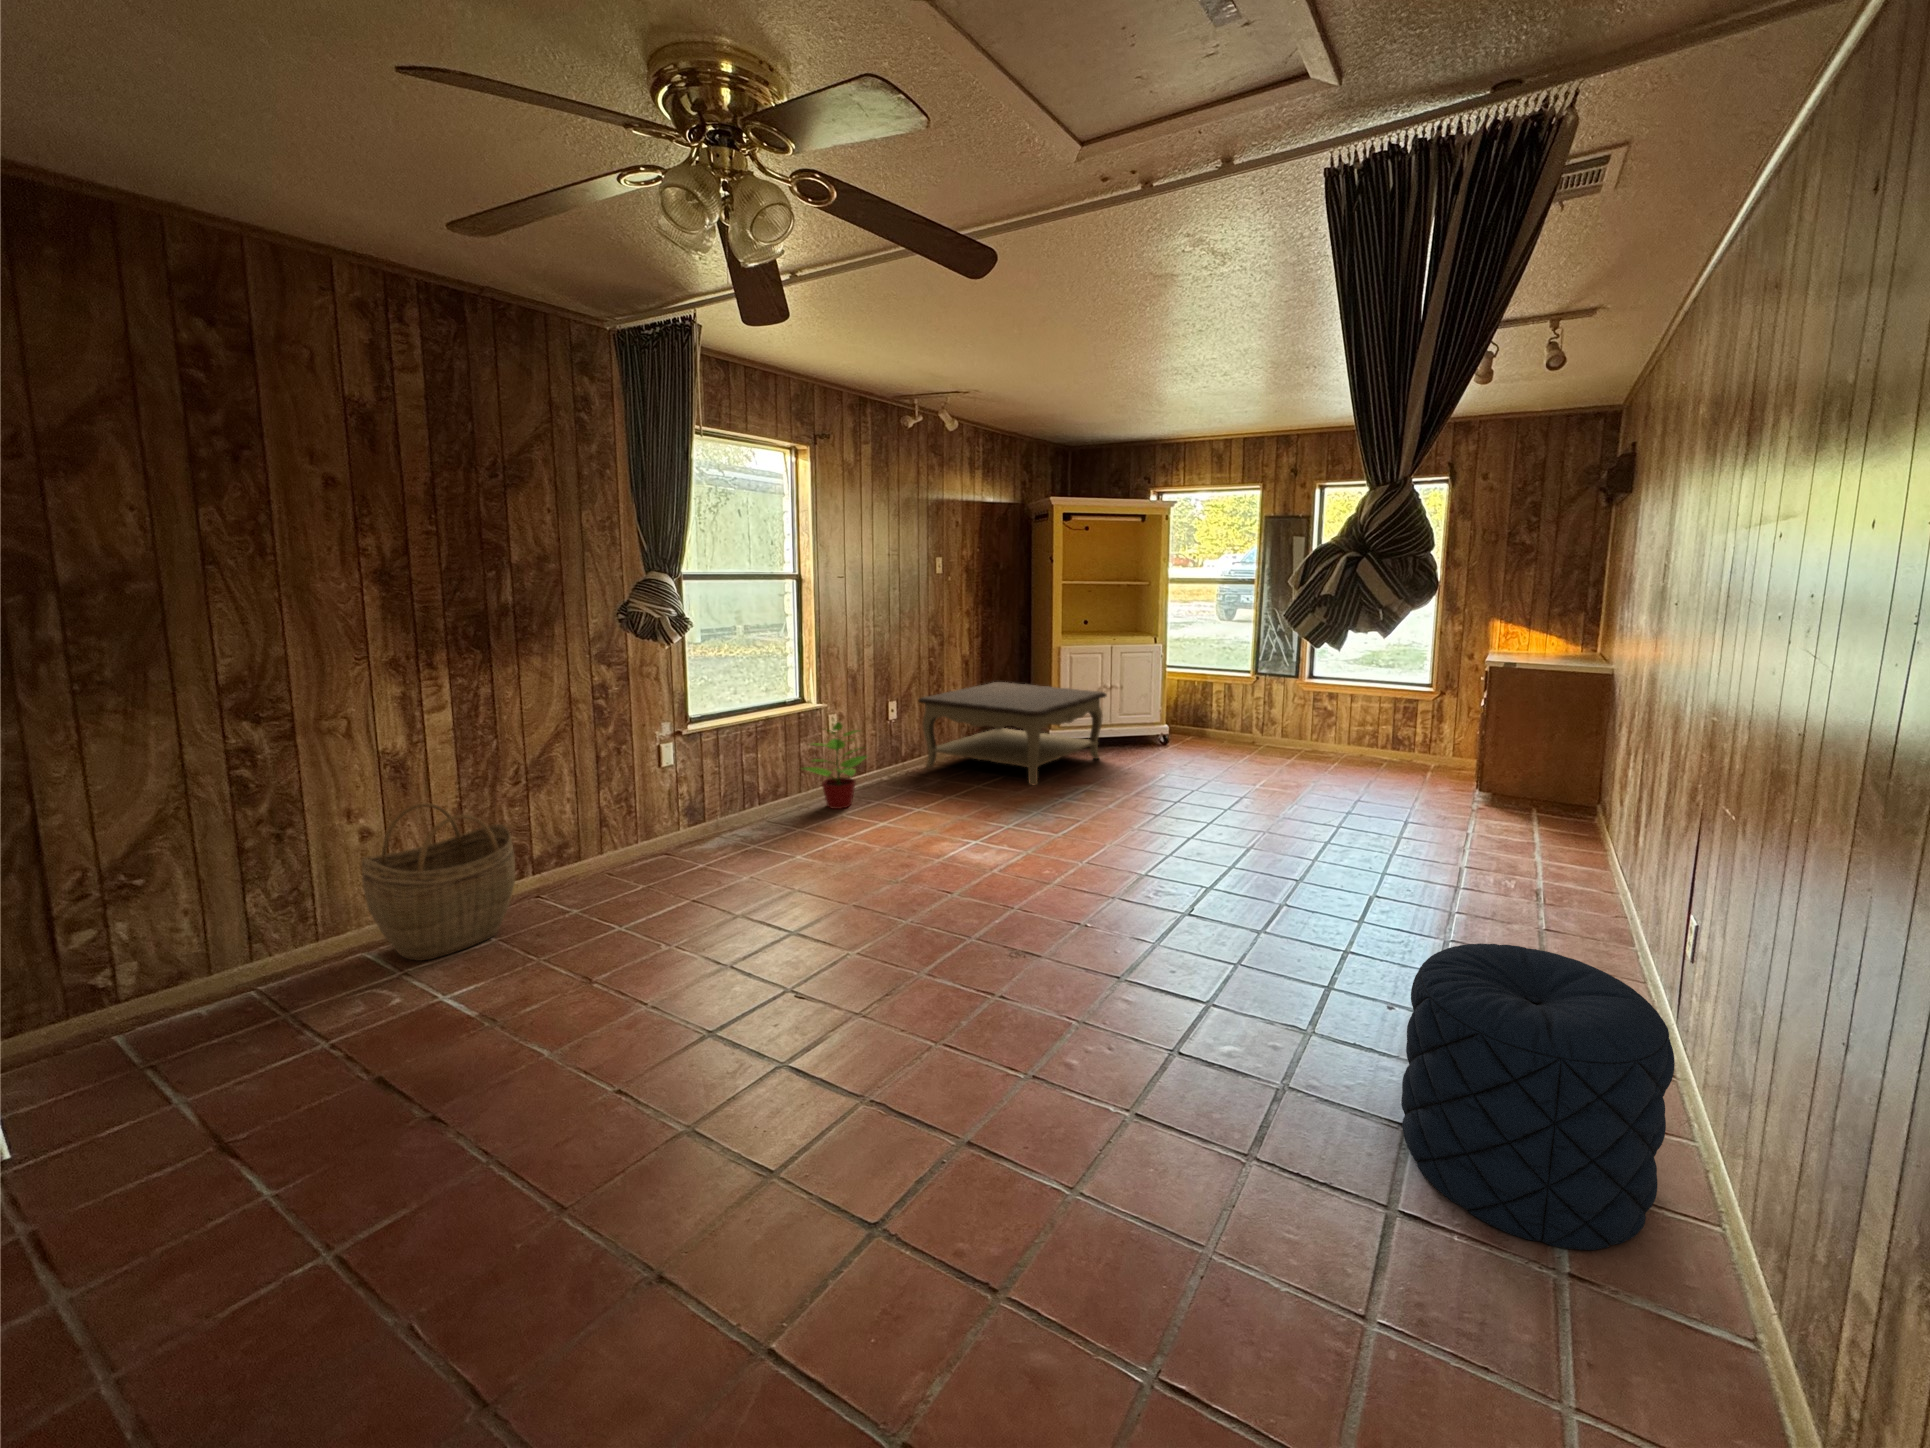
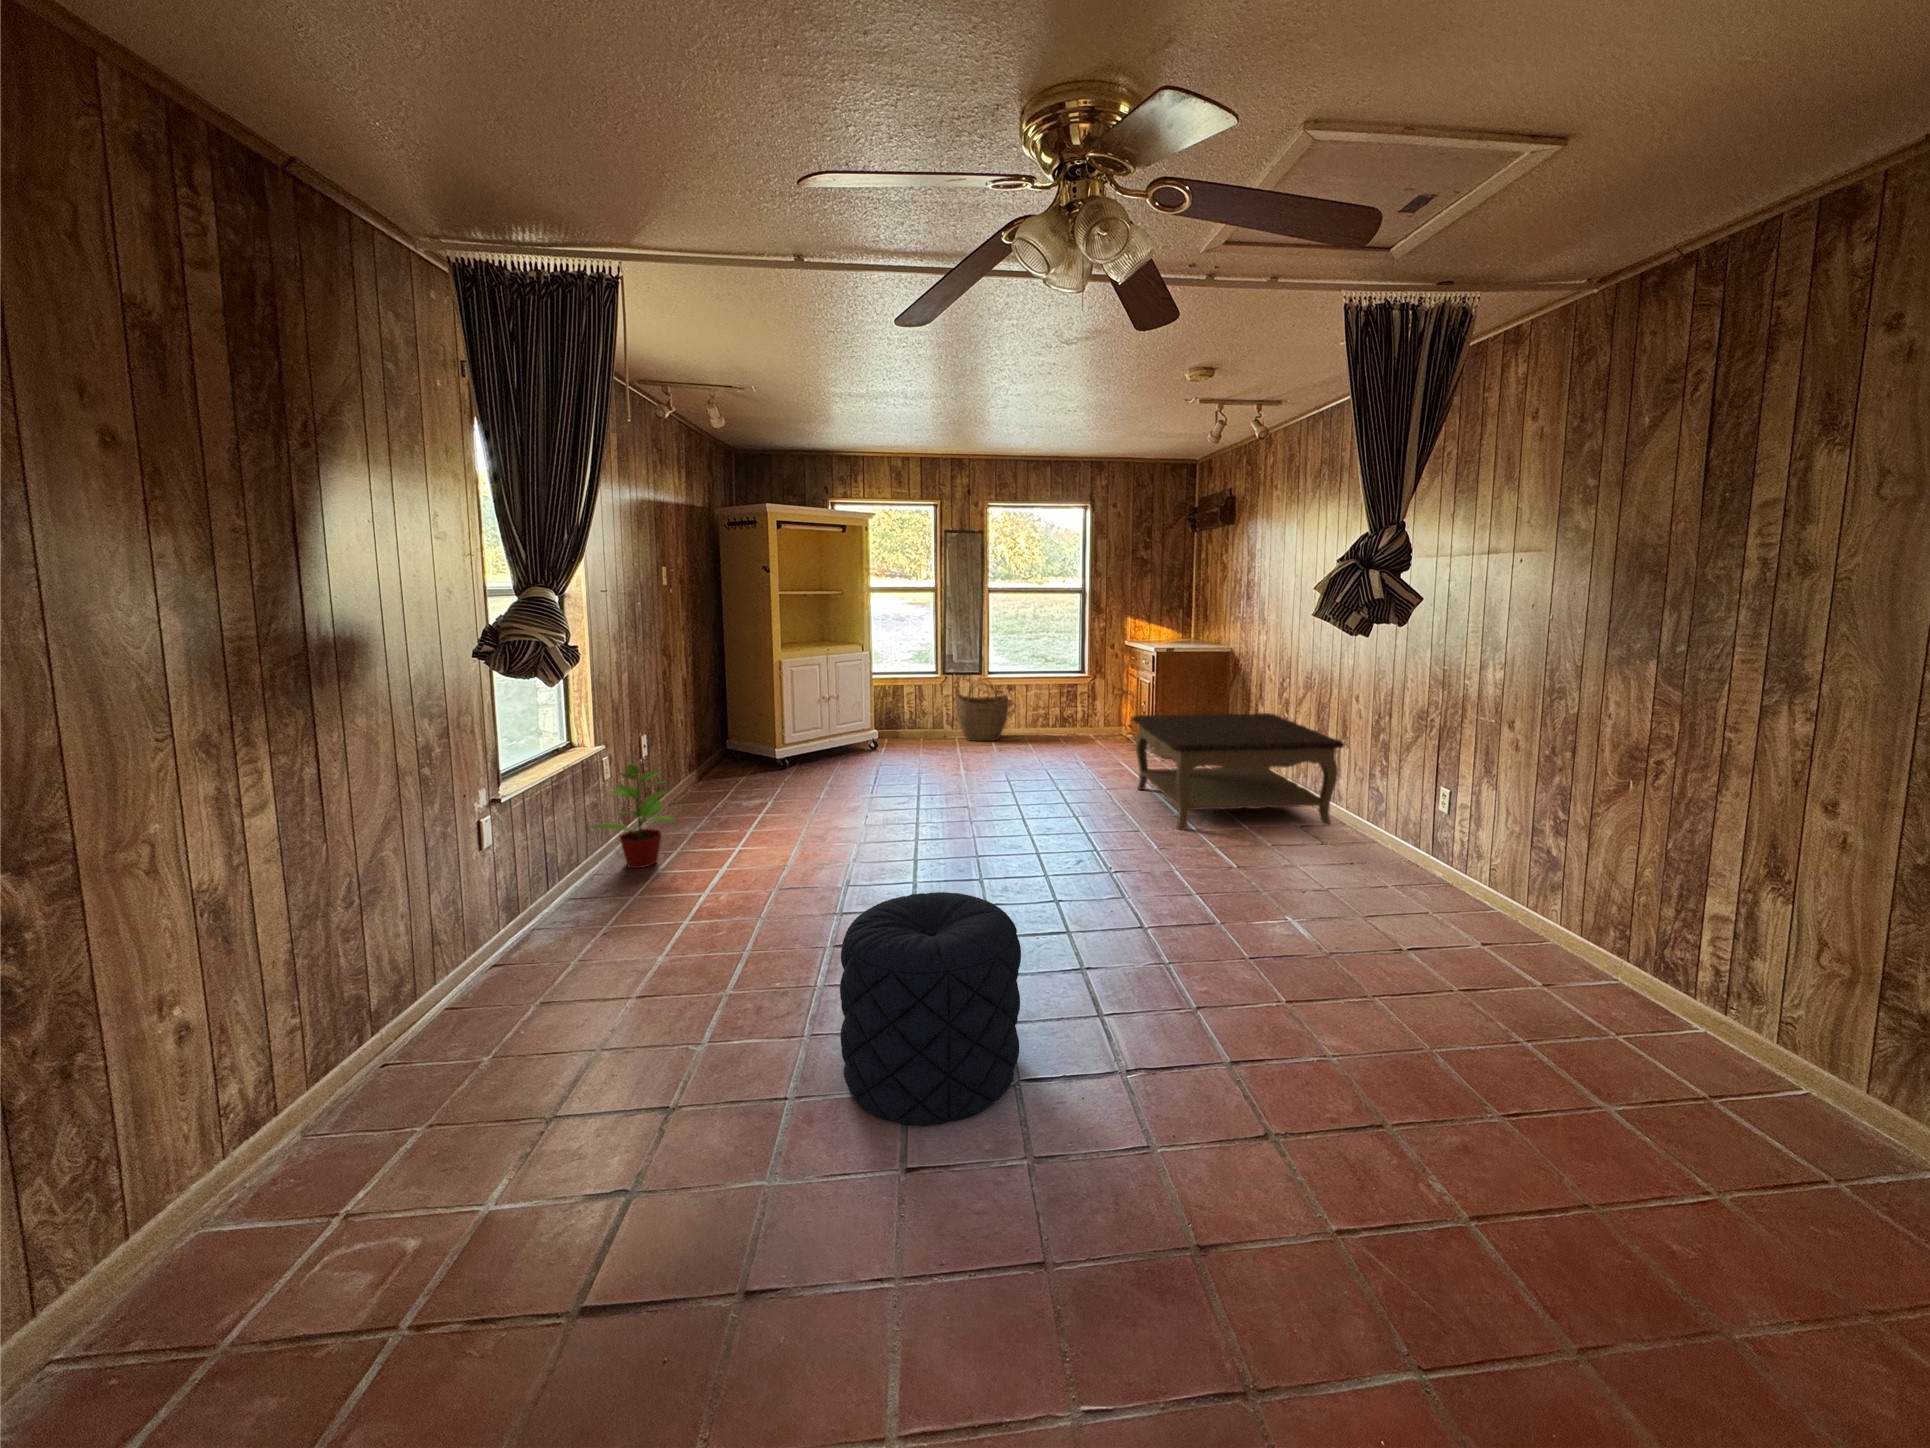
coffee table: present [918,682,1106,785] -> present [1132,713,1344,830]
woven basket: present [362,803,515,961] -> present [956,679,1008,741]
pouf: present [1401,943,1675,1250] -> present [840,892,1021,1125]

